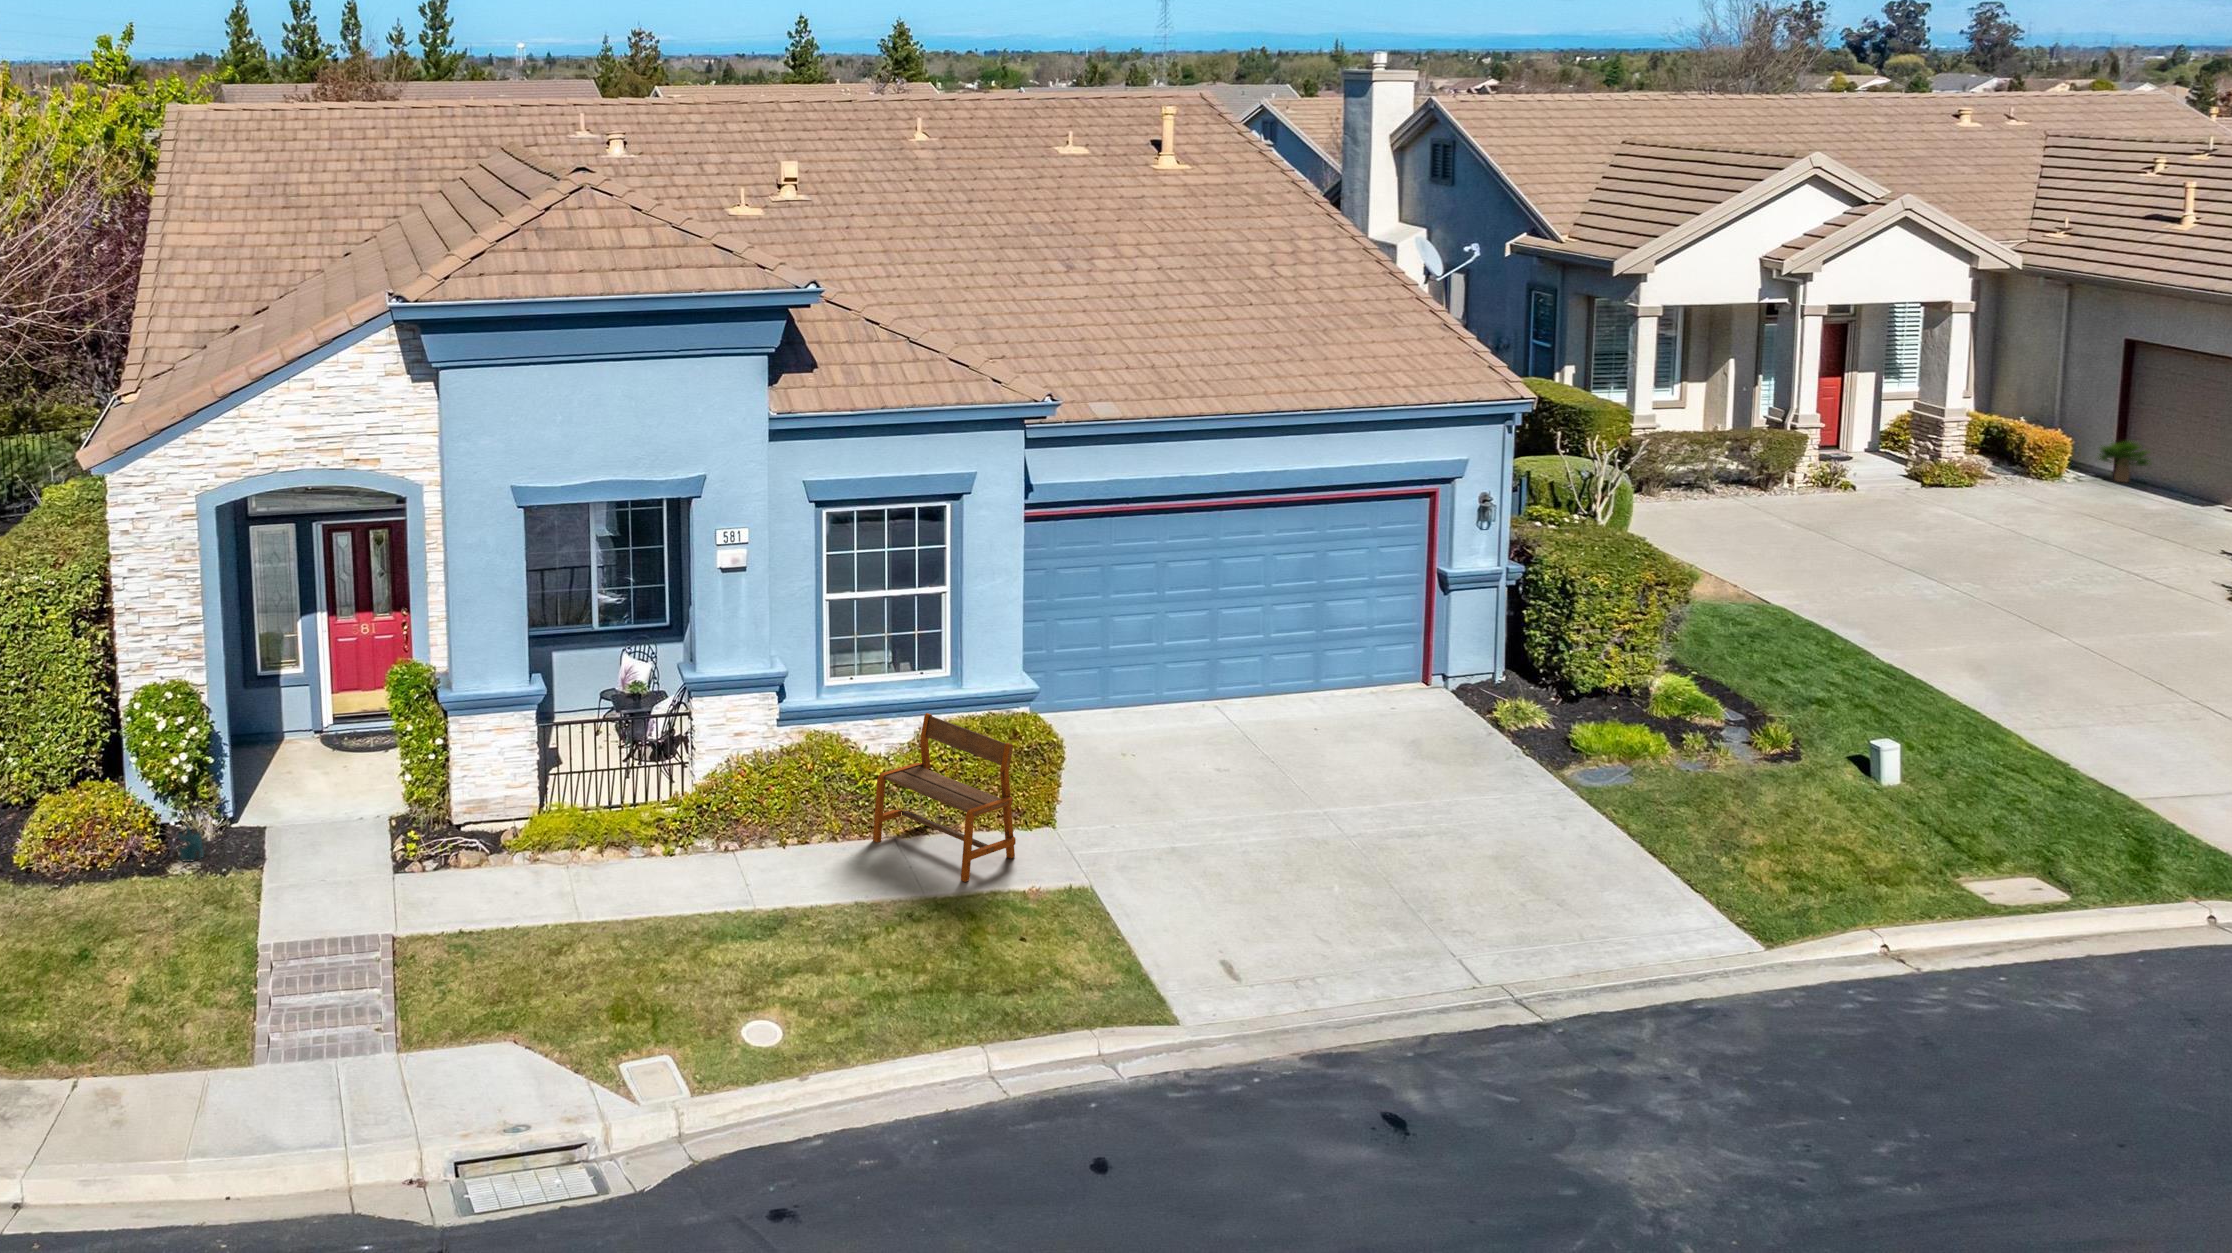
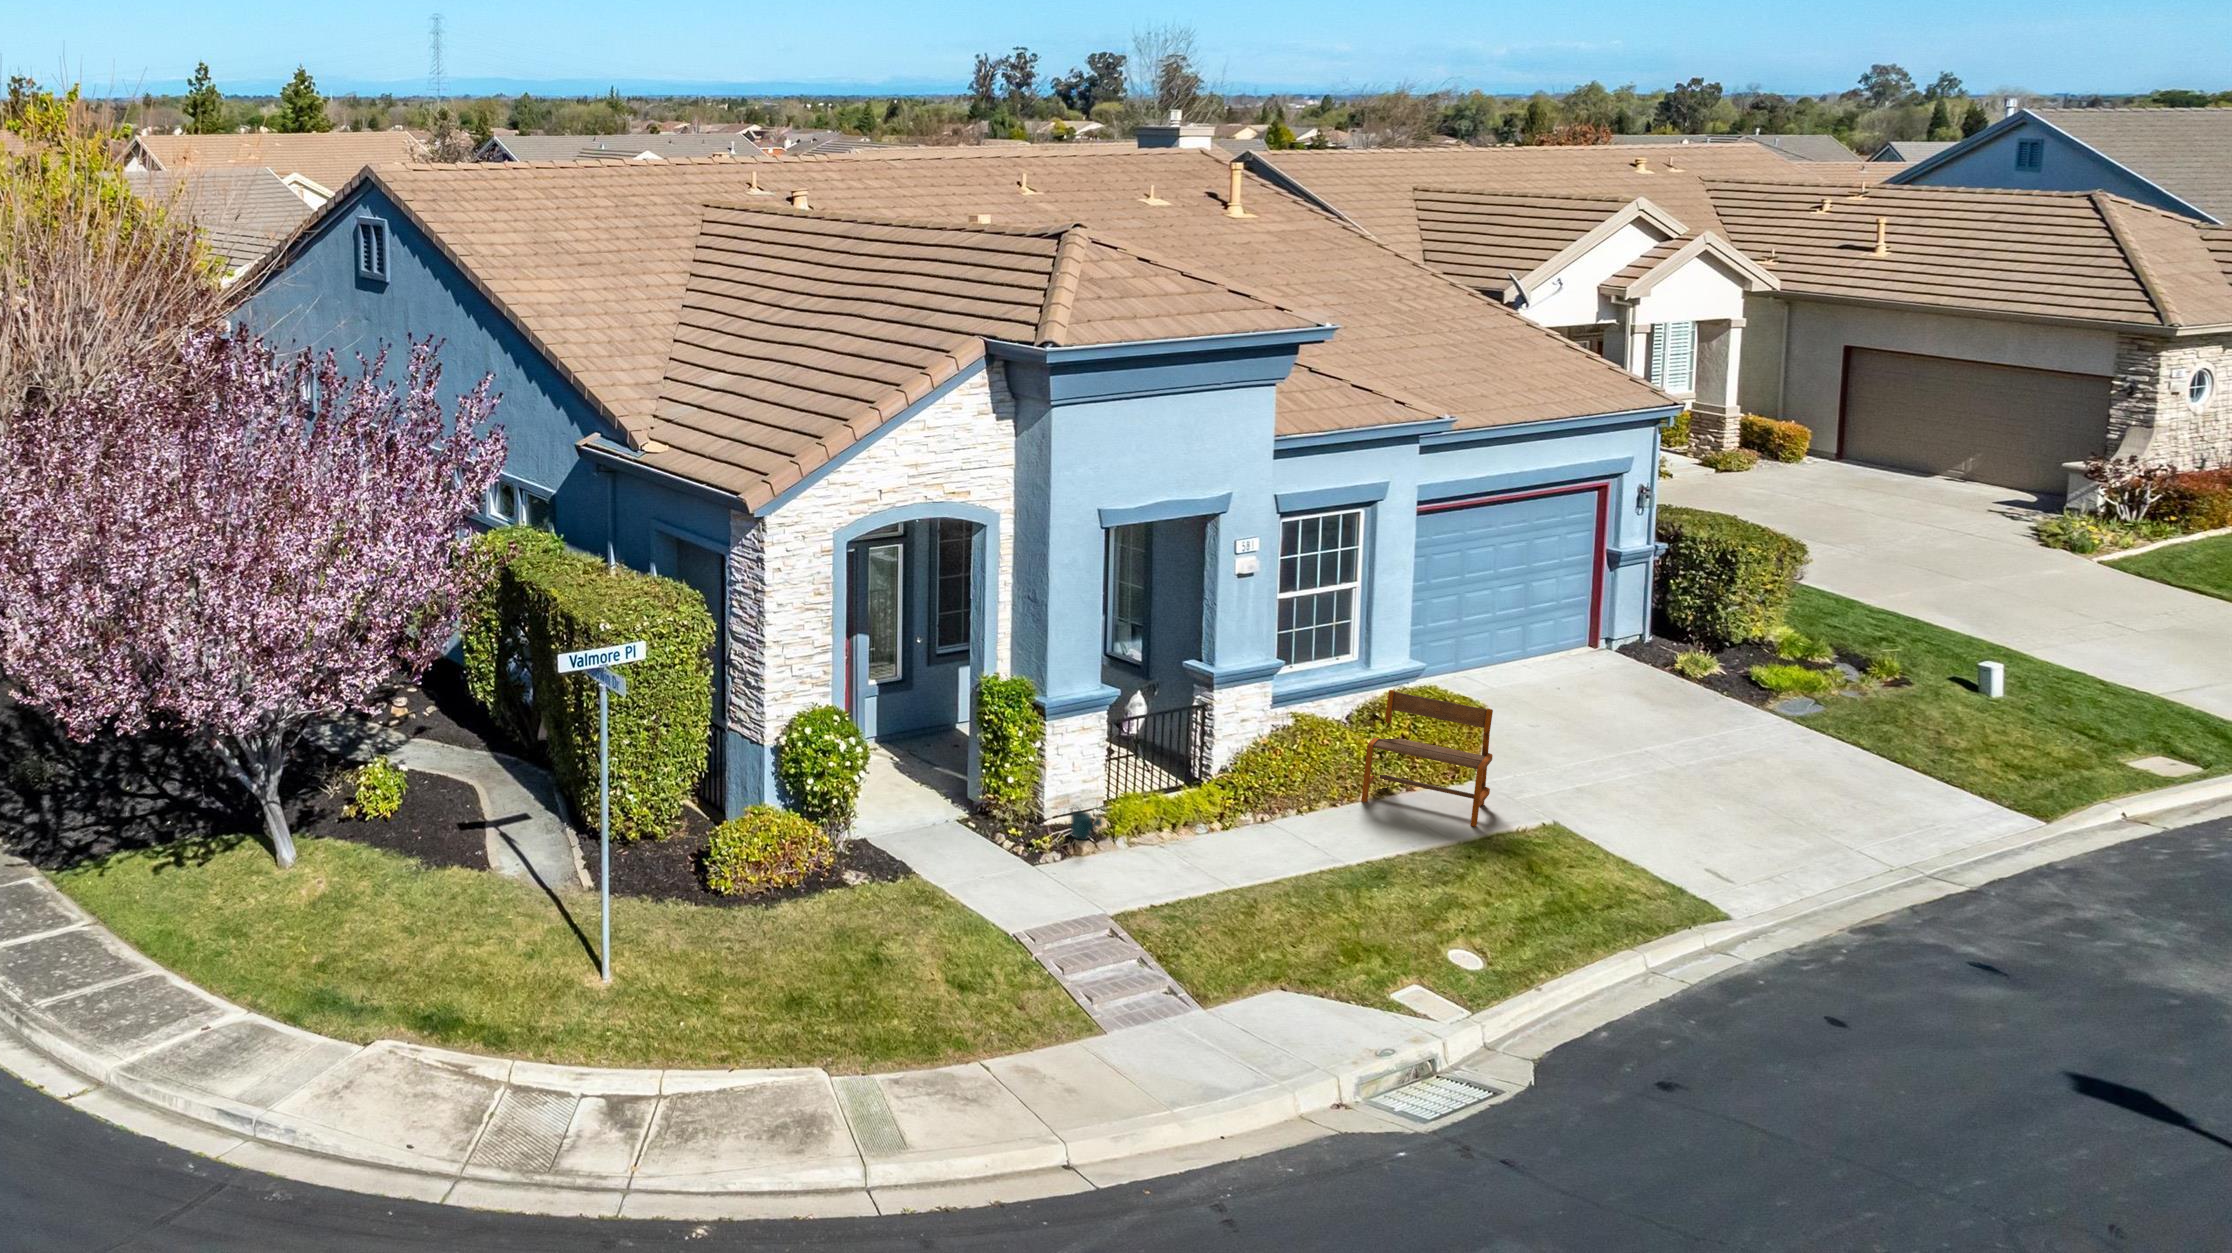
potted plant: present [2098,442,2151,482] -> none [1833,425,1880,460]
watering can: present [179,824,204,862] -> present [1070,807,1102,840]

